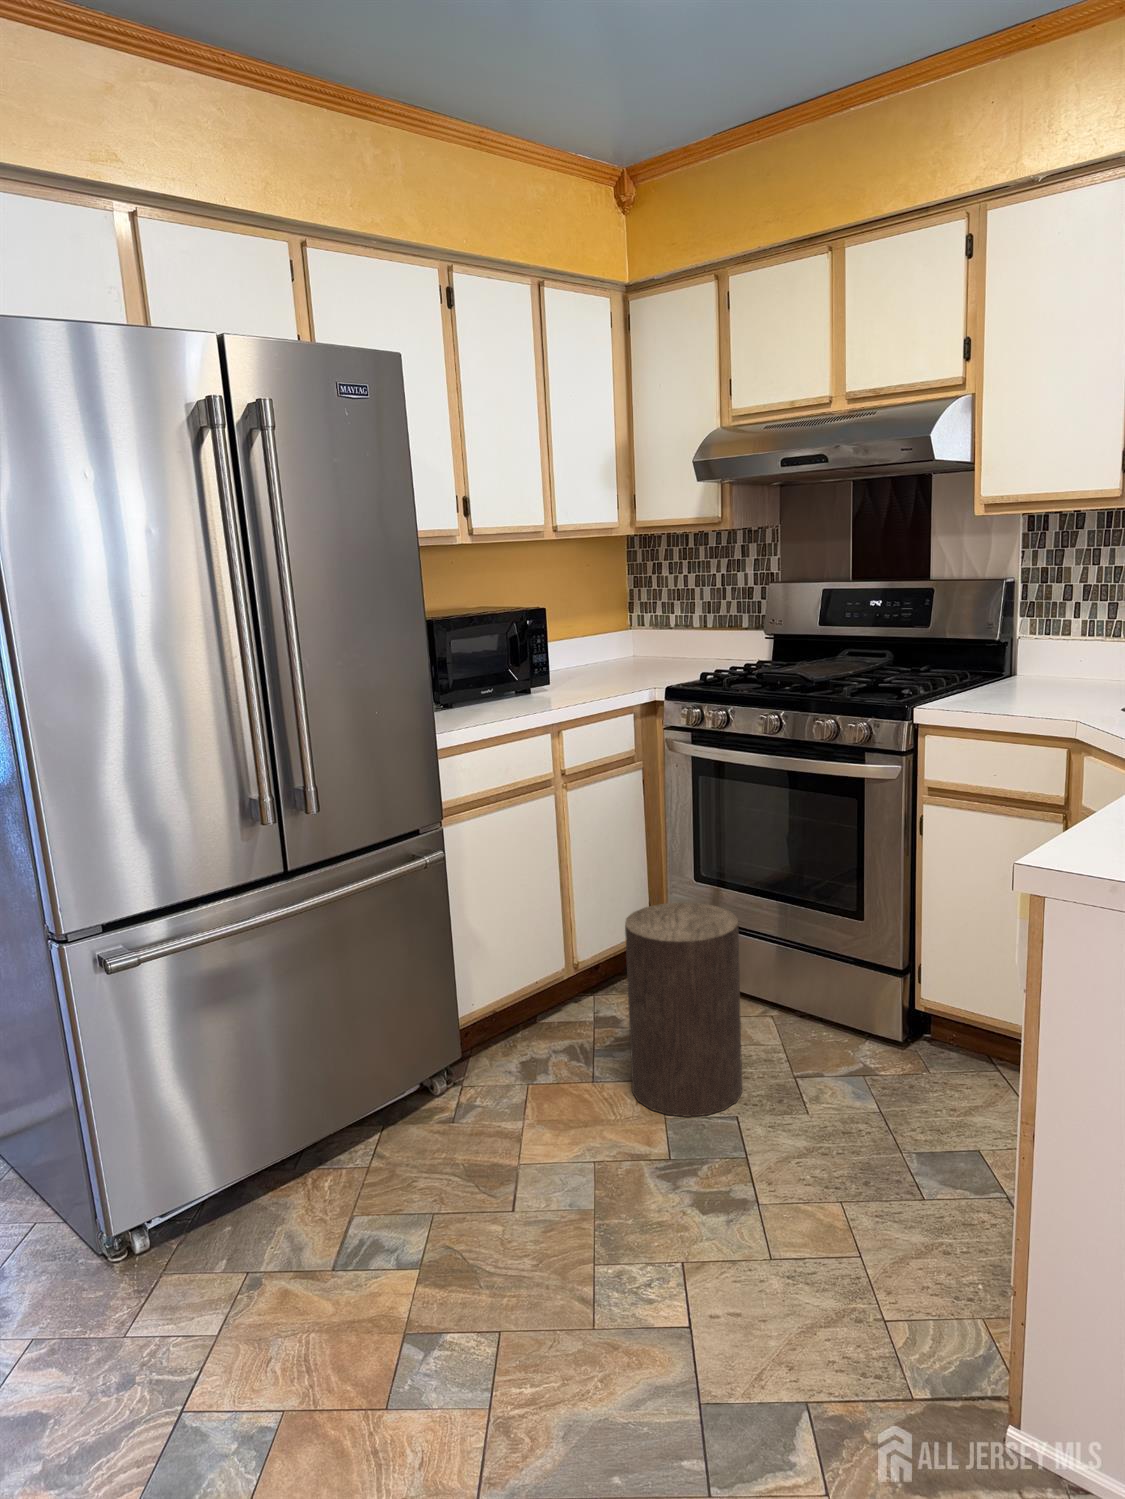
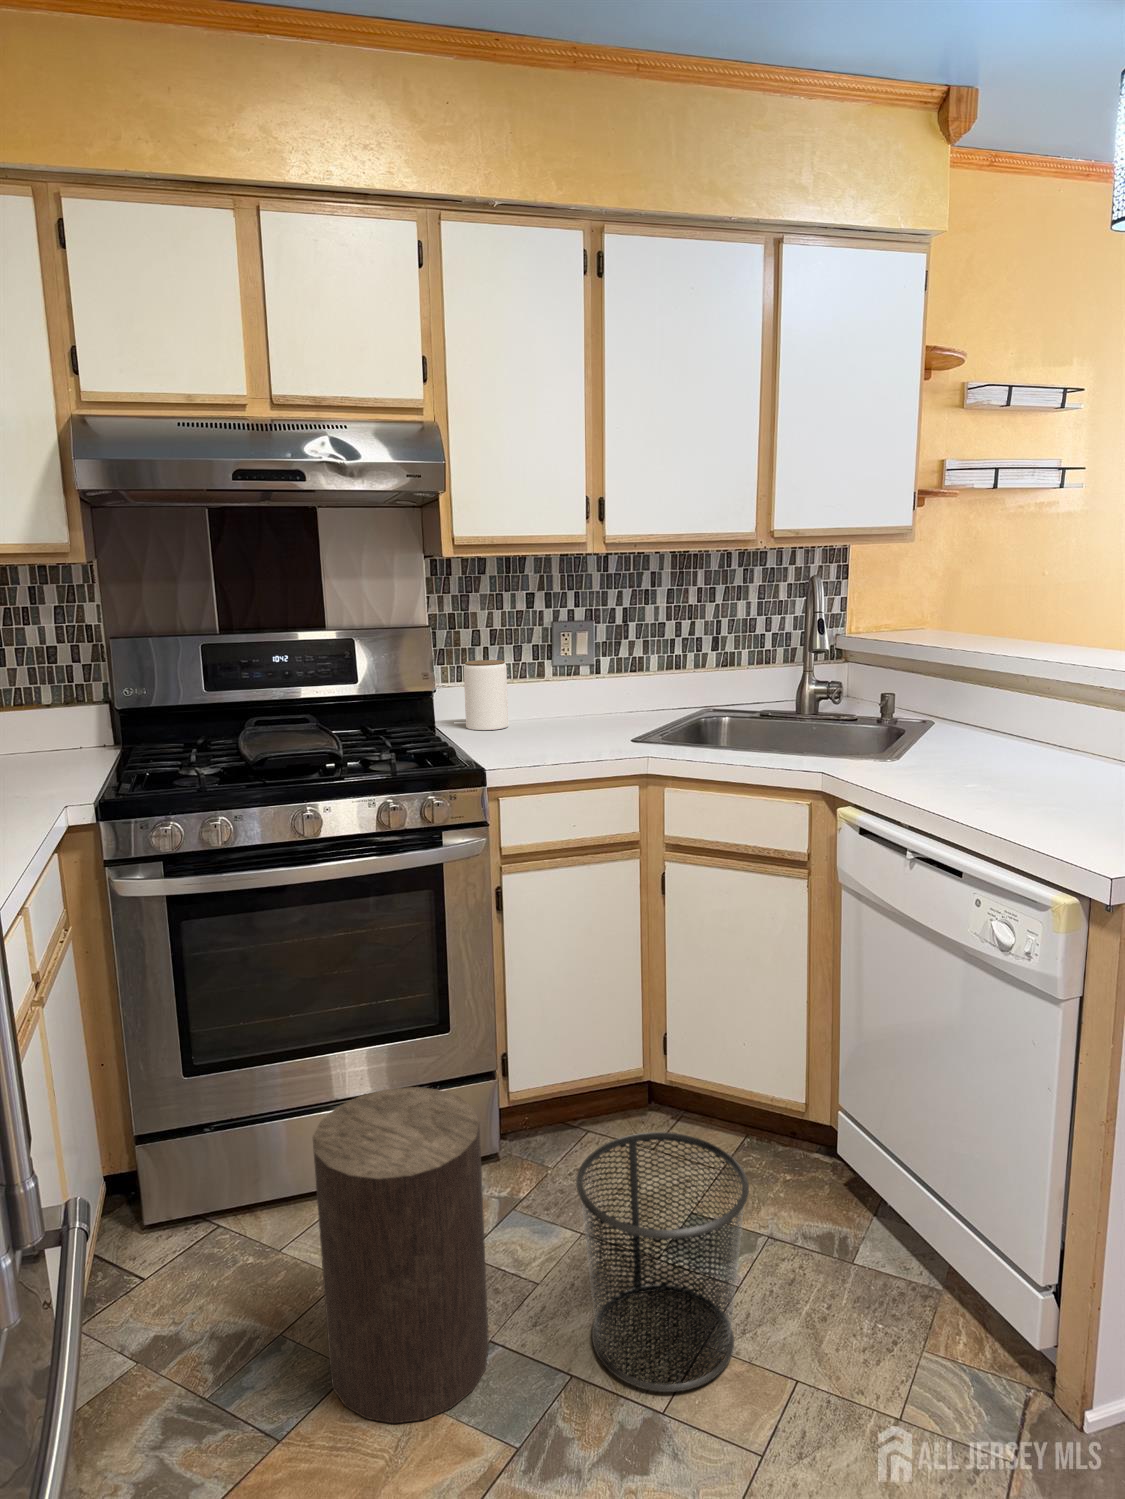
jar: none [1033,615,1081,683] -> present [464,660,508,730]
waste bin: none [741,1005,887,1205] -> present [576,1132,749,1392]

